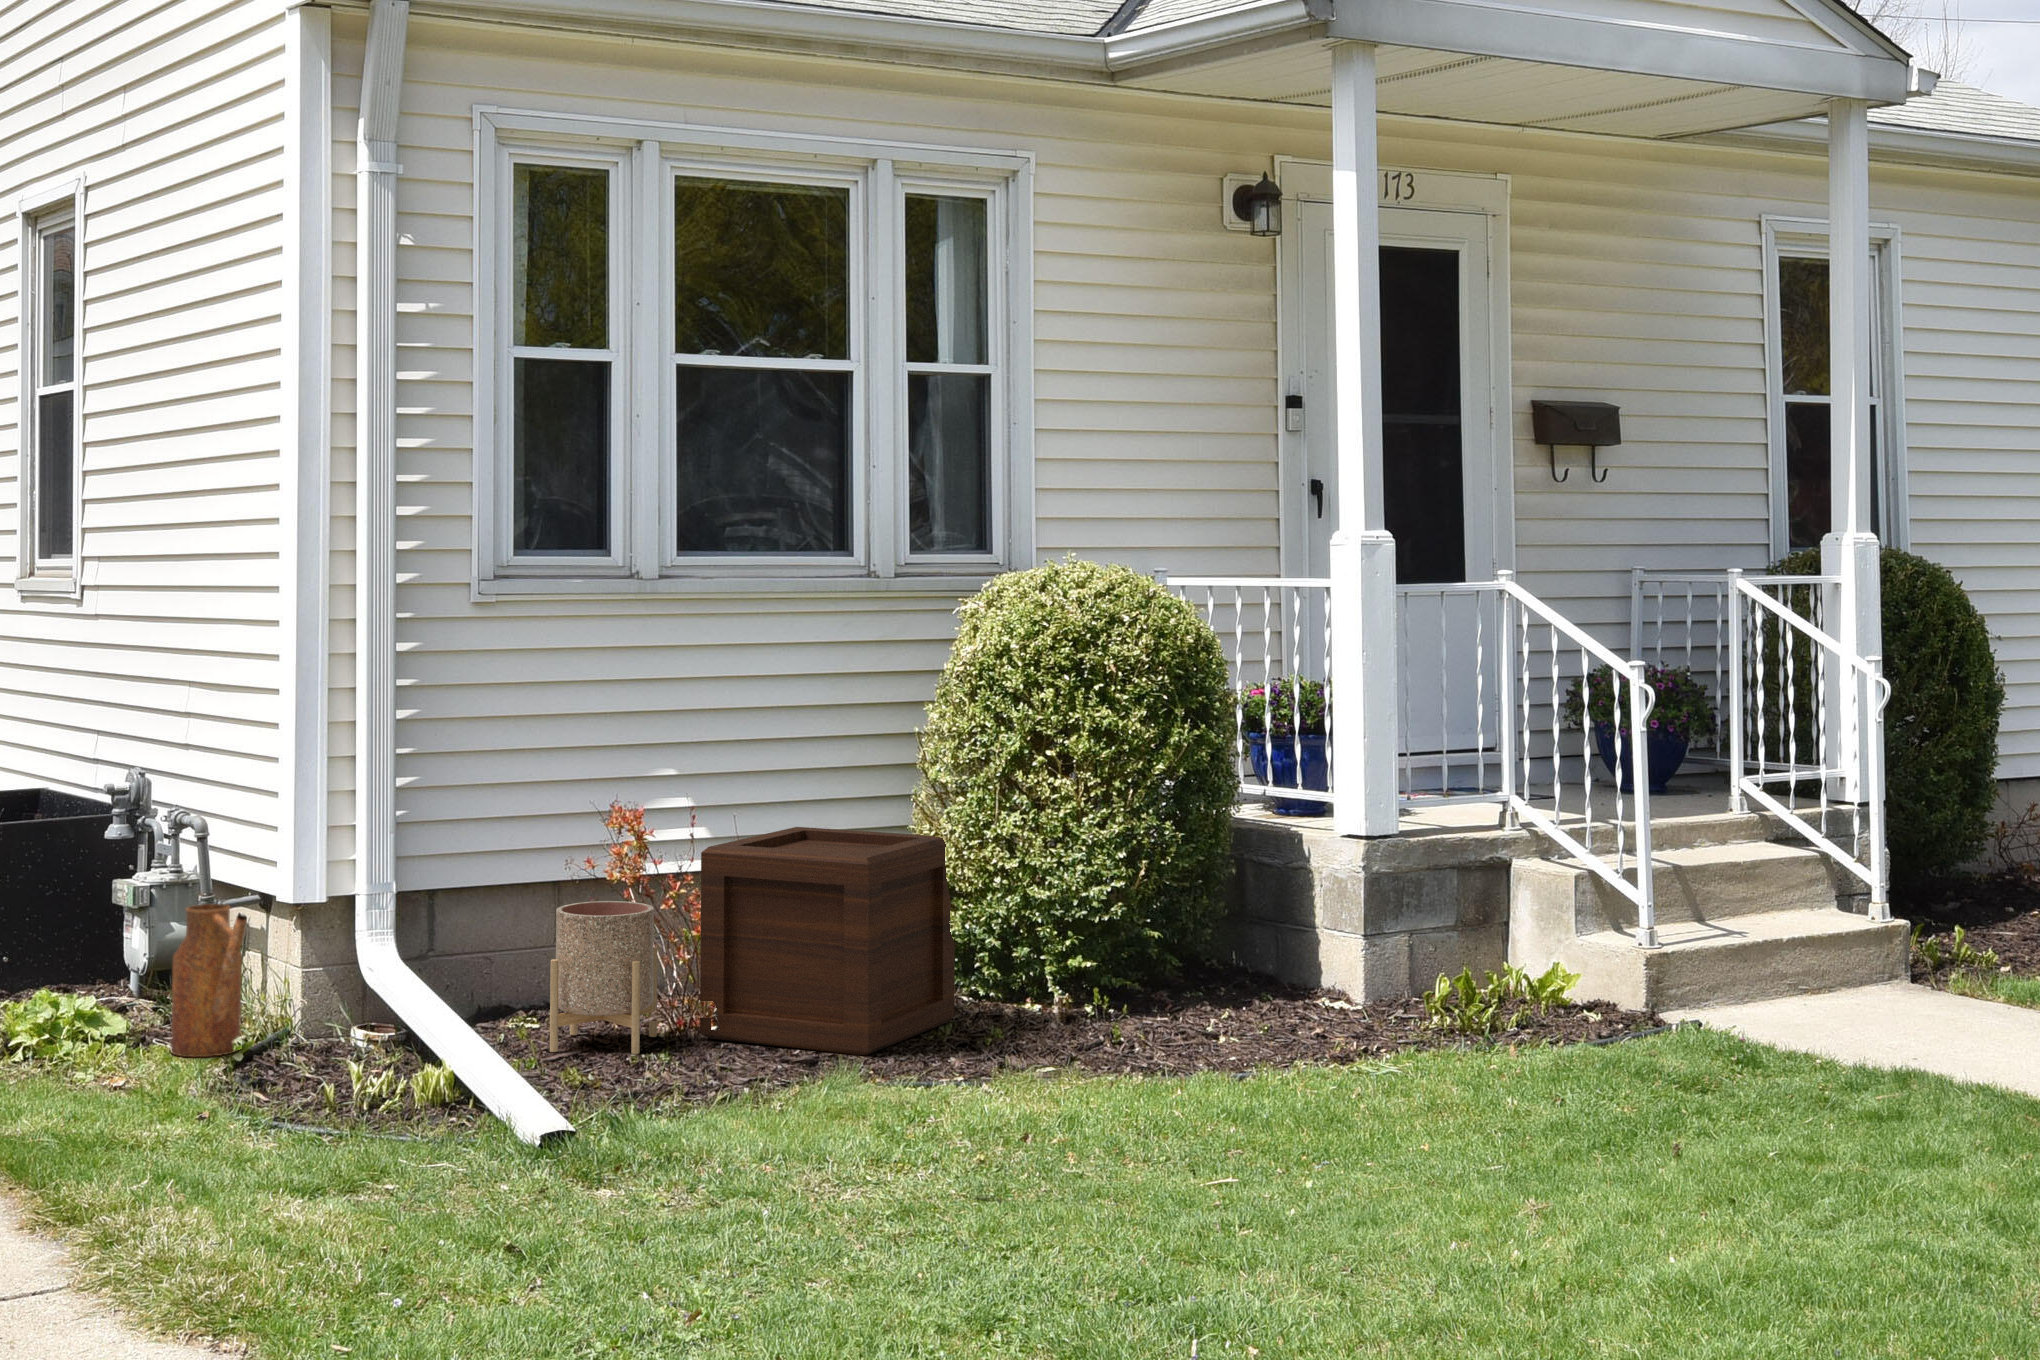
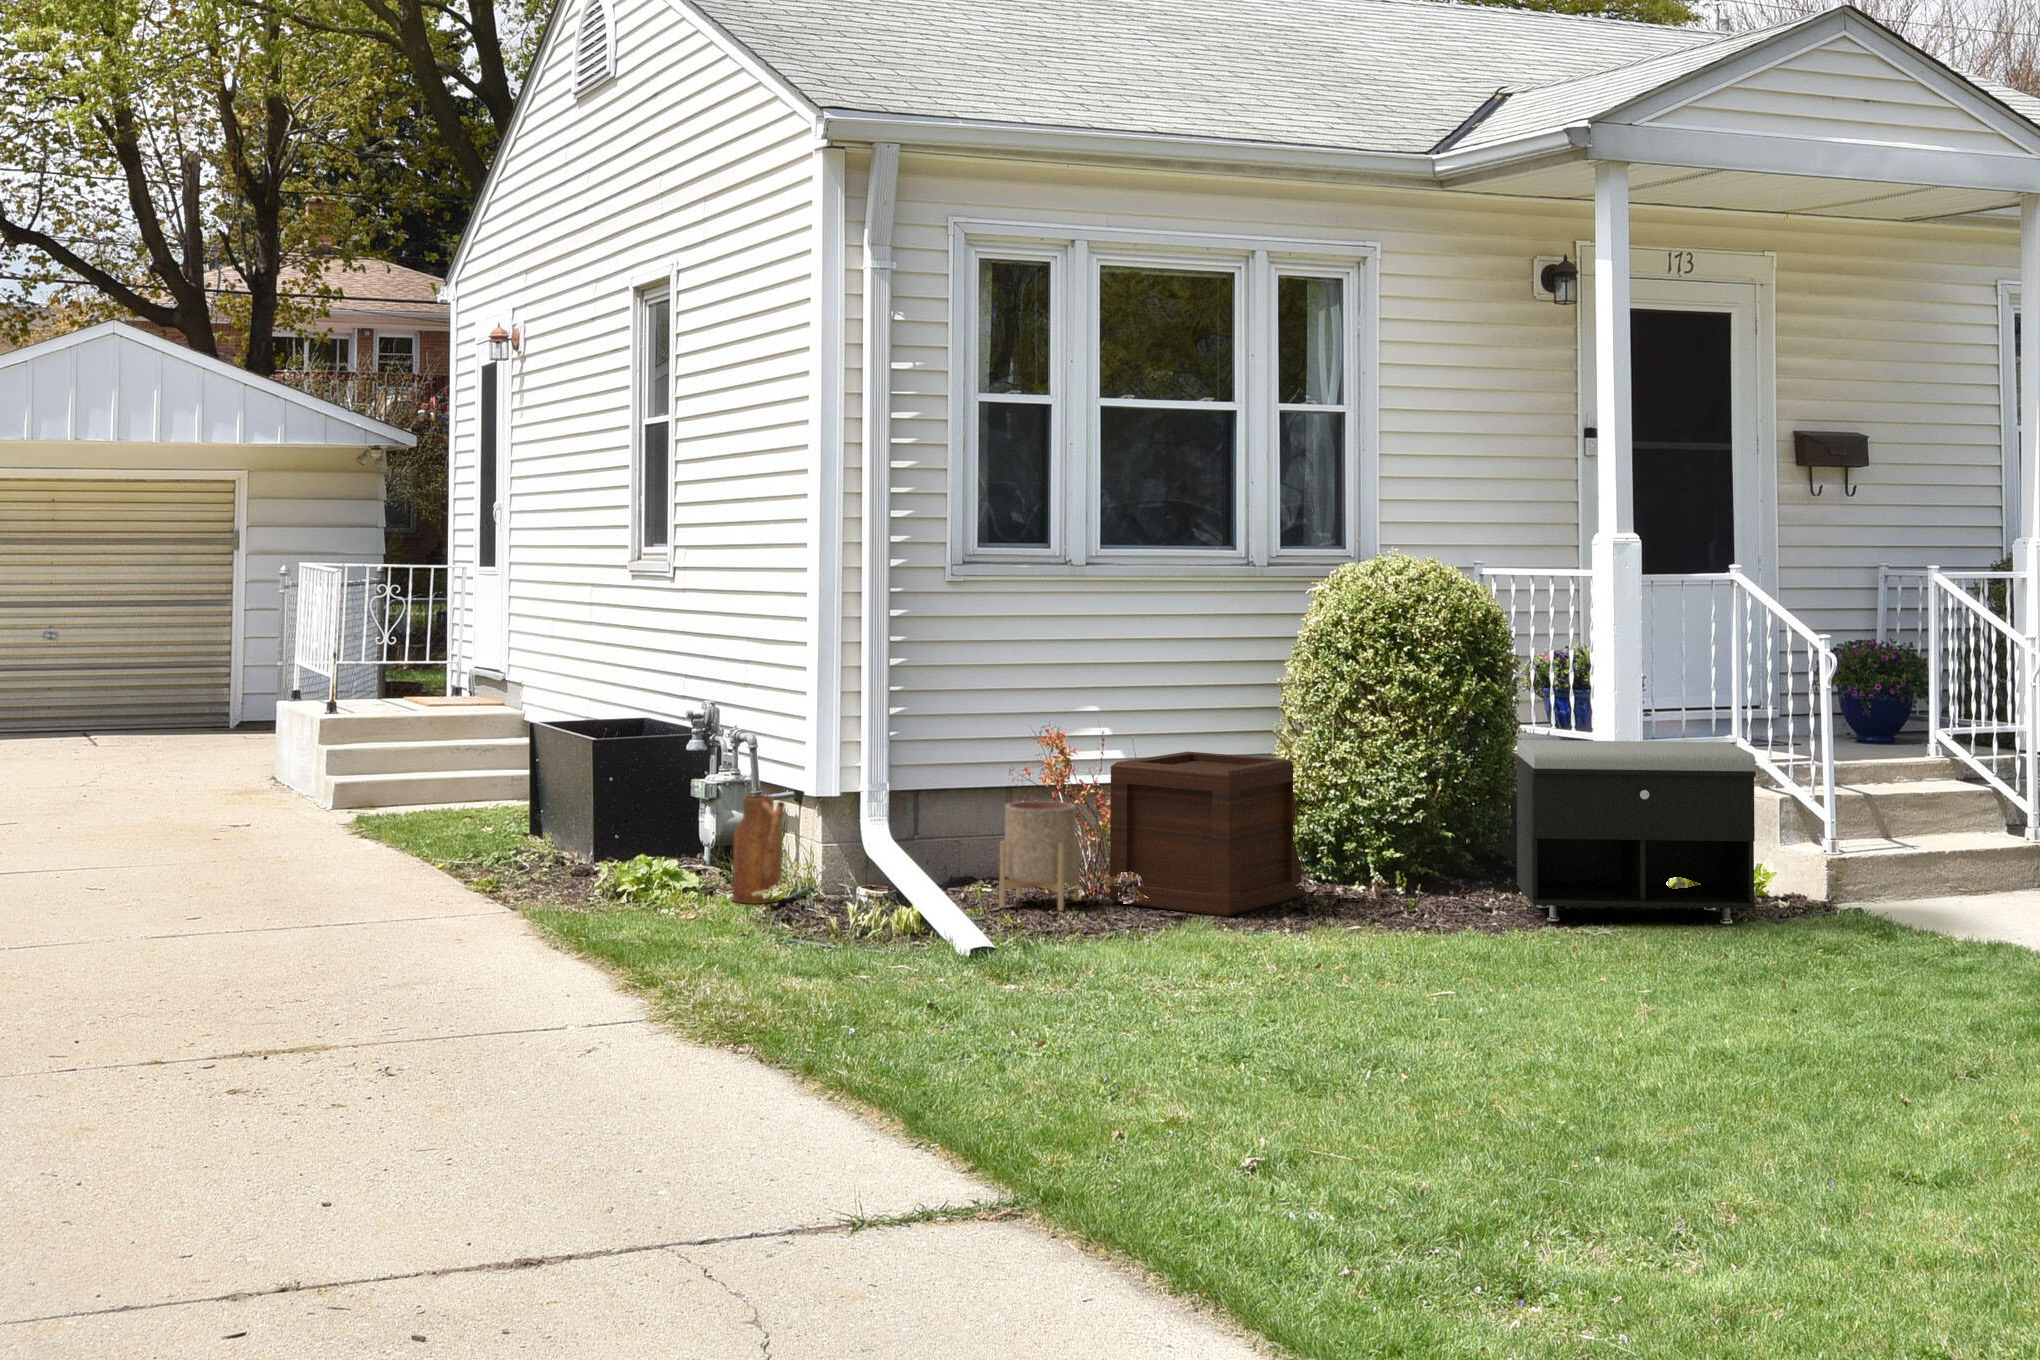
storage bench: none [1239,801,1563,1048] -> present [1517,740,1756,924]

